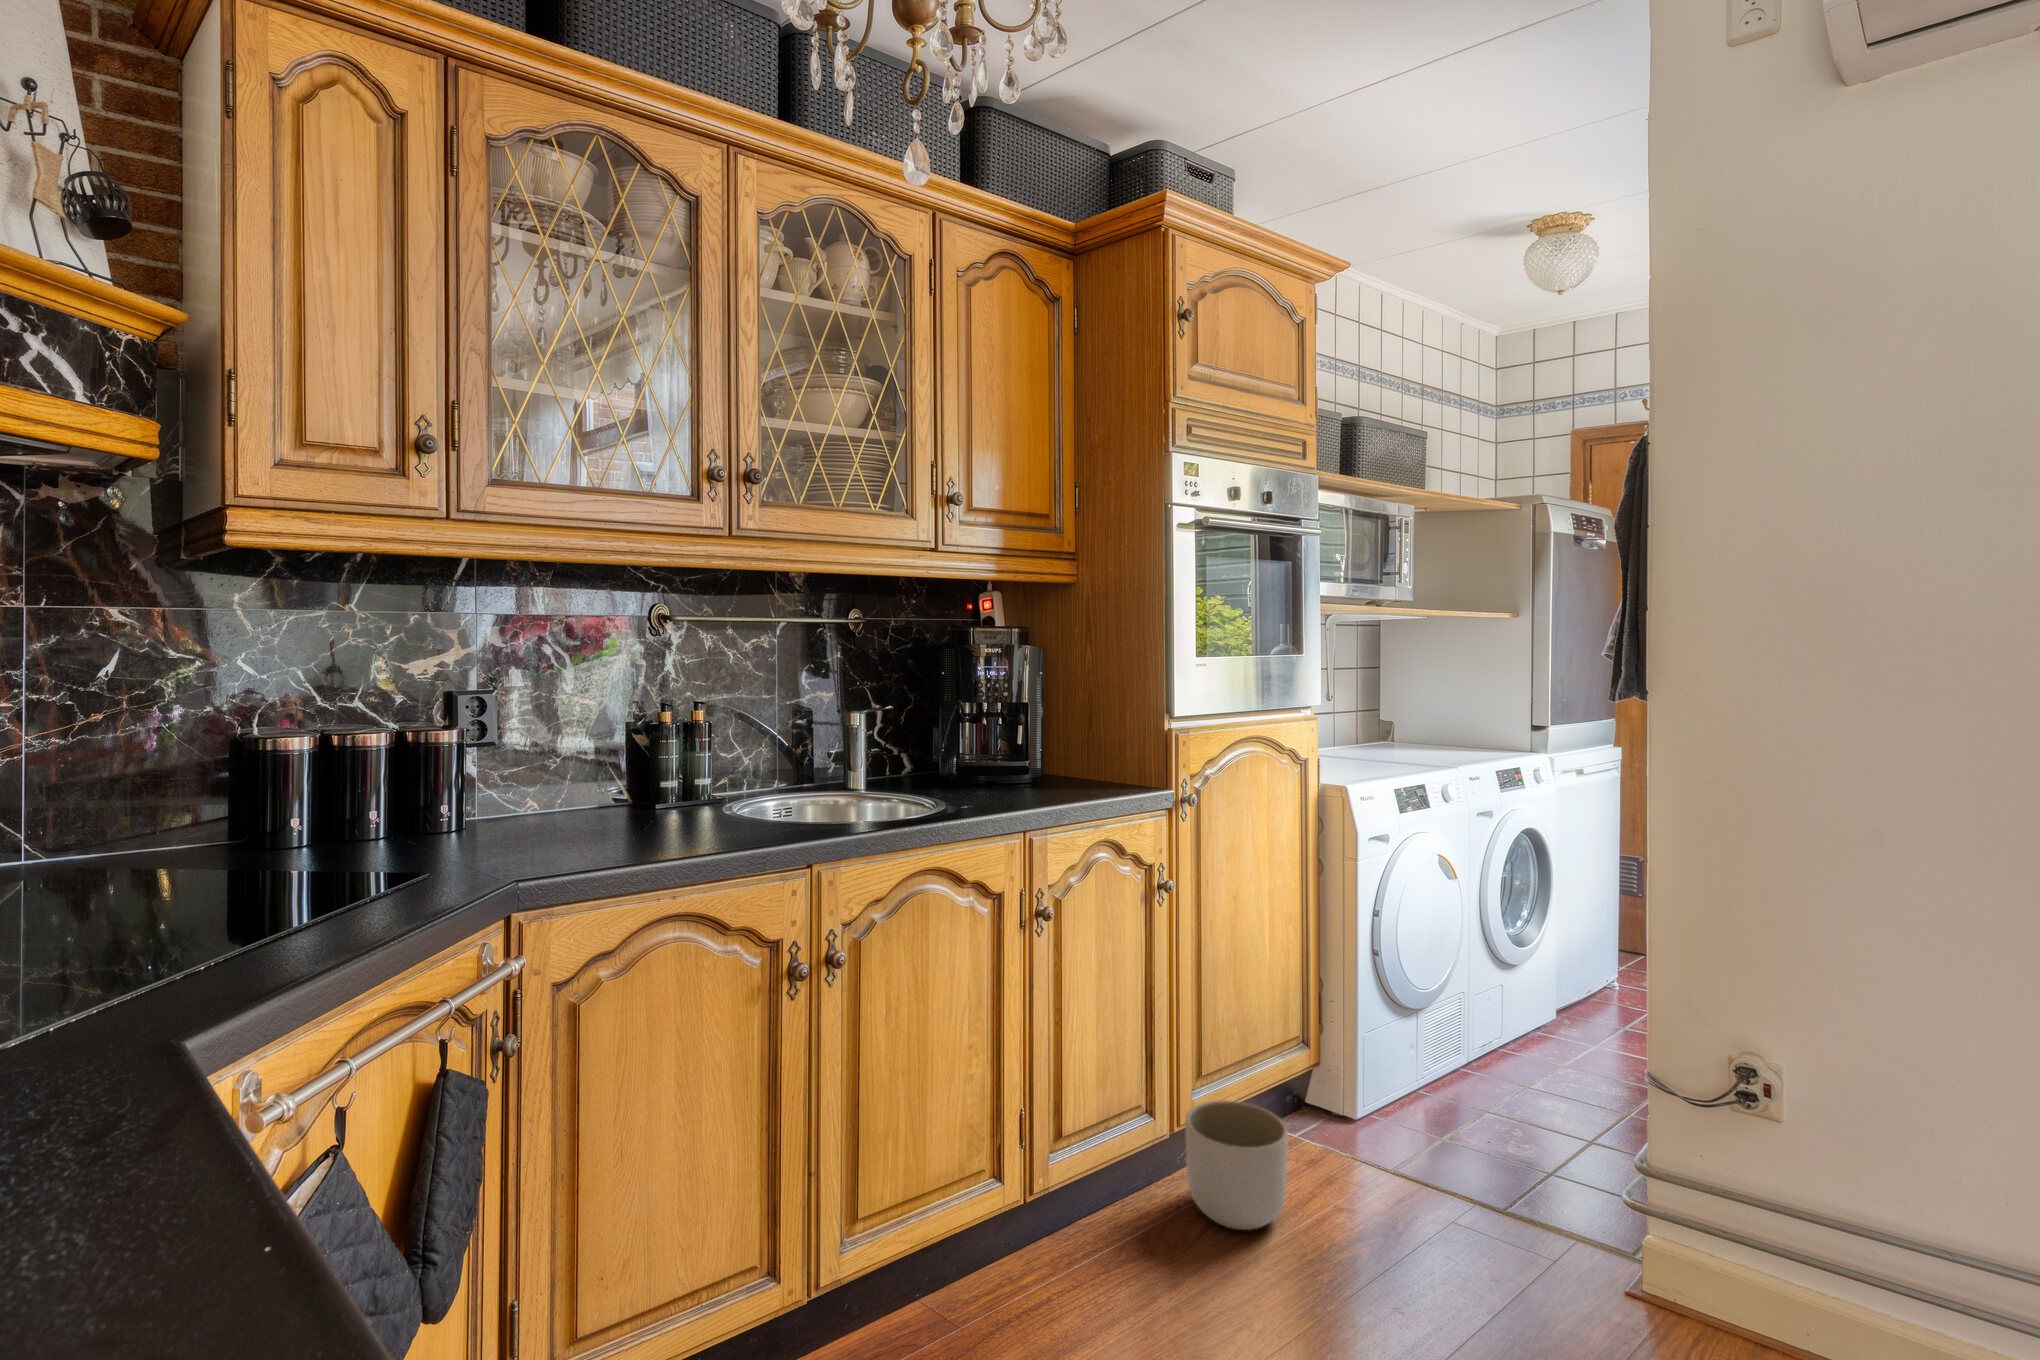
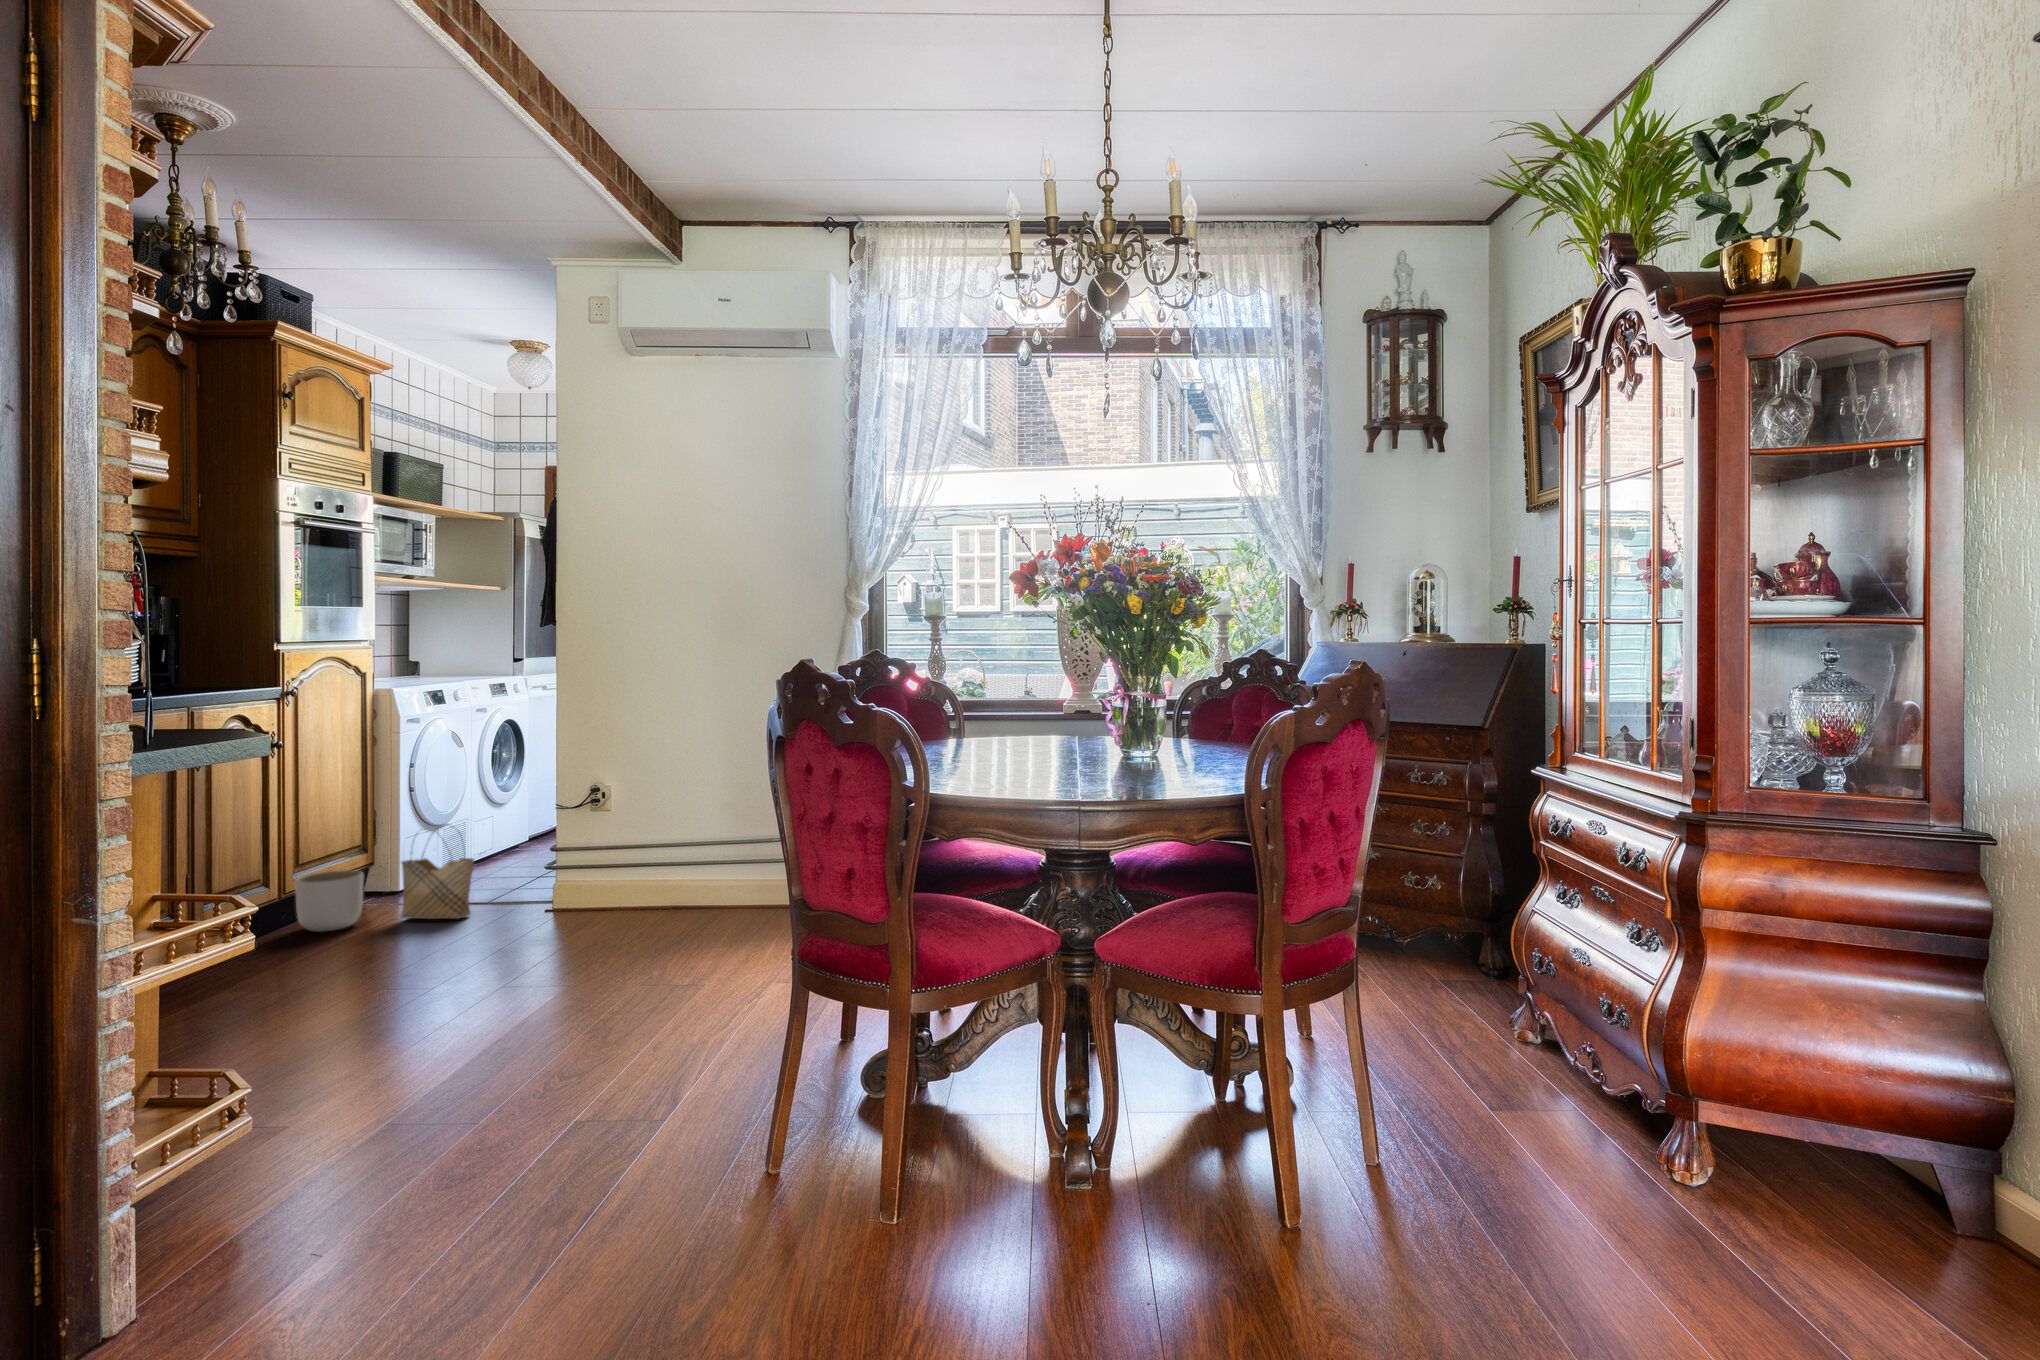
woven basket: none [1347,1078,1488,1301] -> present [401,824,474,919]

